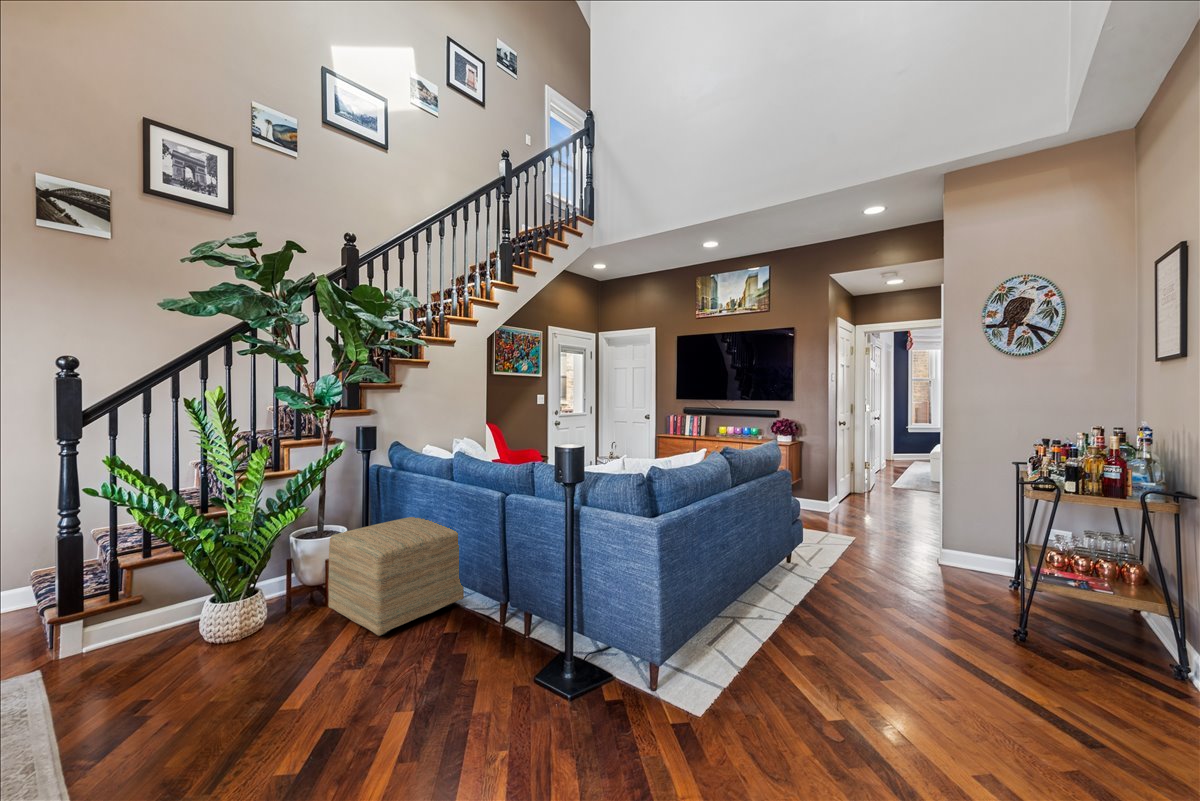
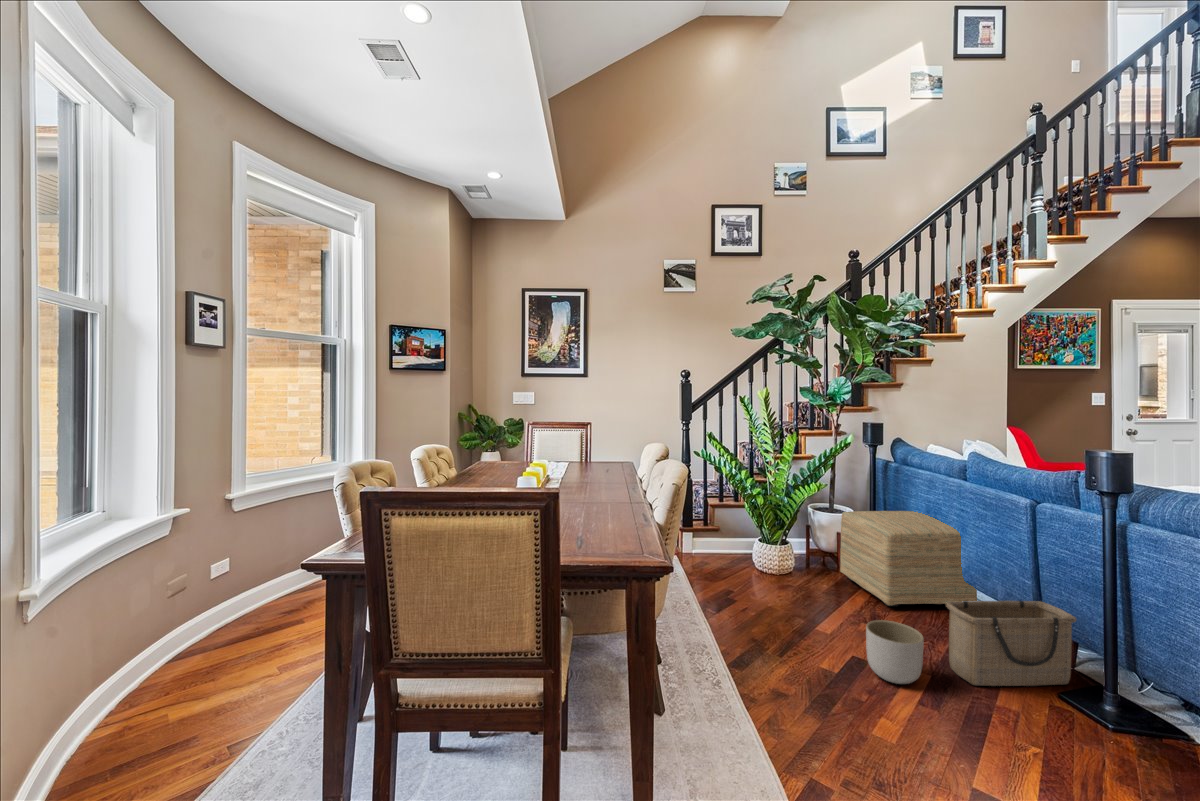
basket: none [432,591,536,708] -> present [946,601,1076,686]
planter: none [340,672,407,758] -> present [866,620,924,684]

